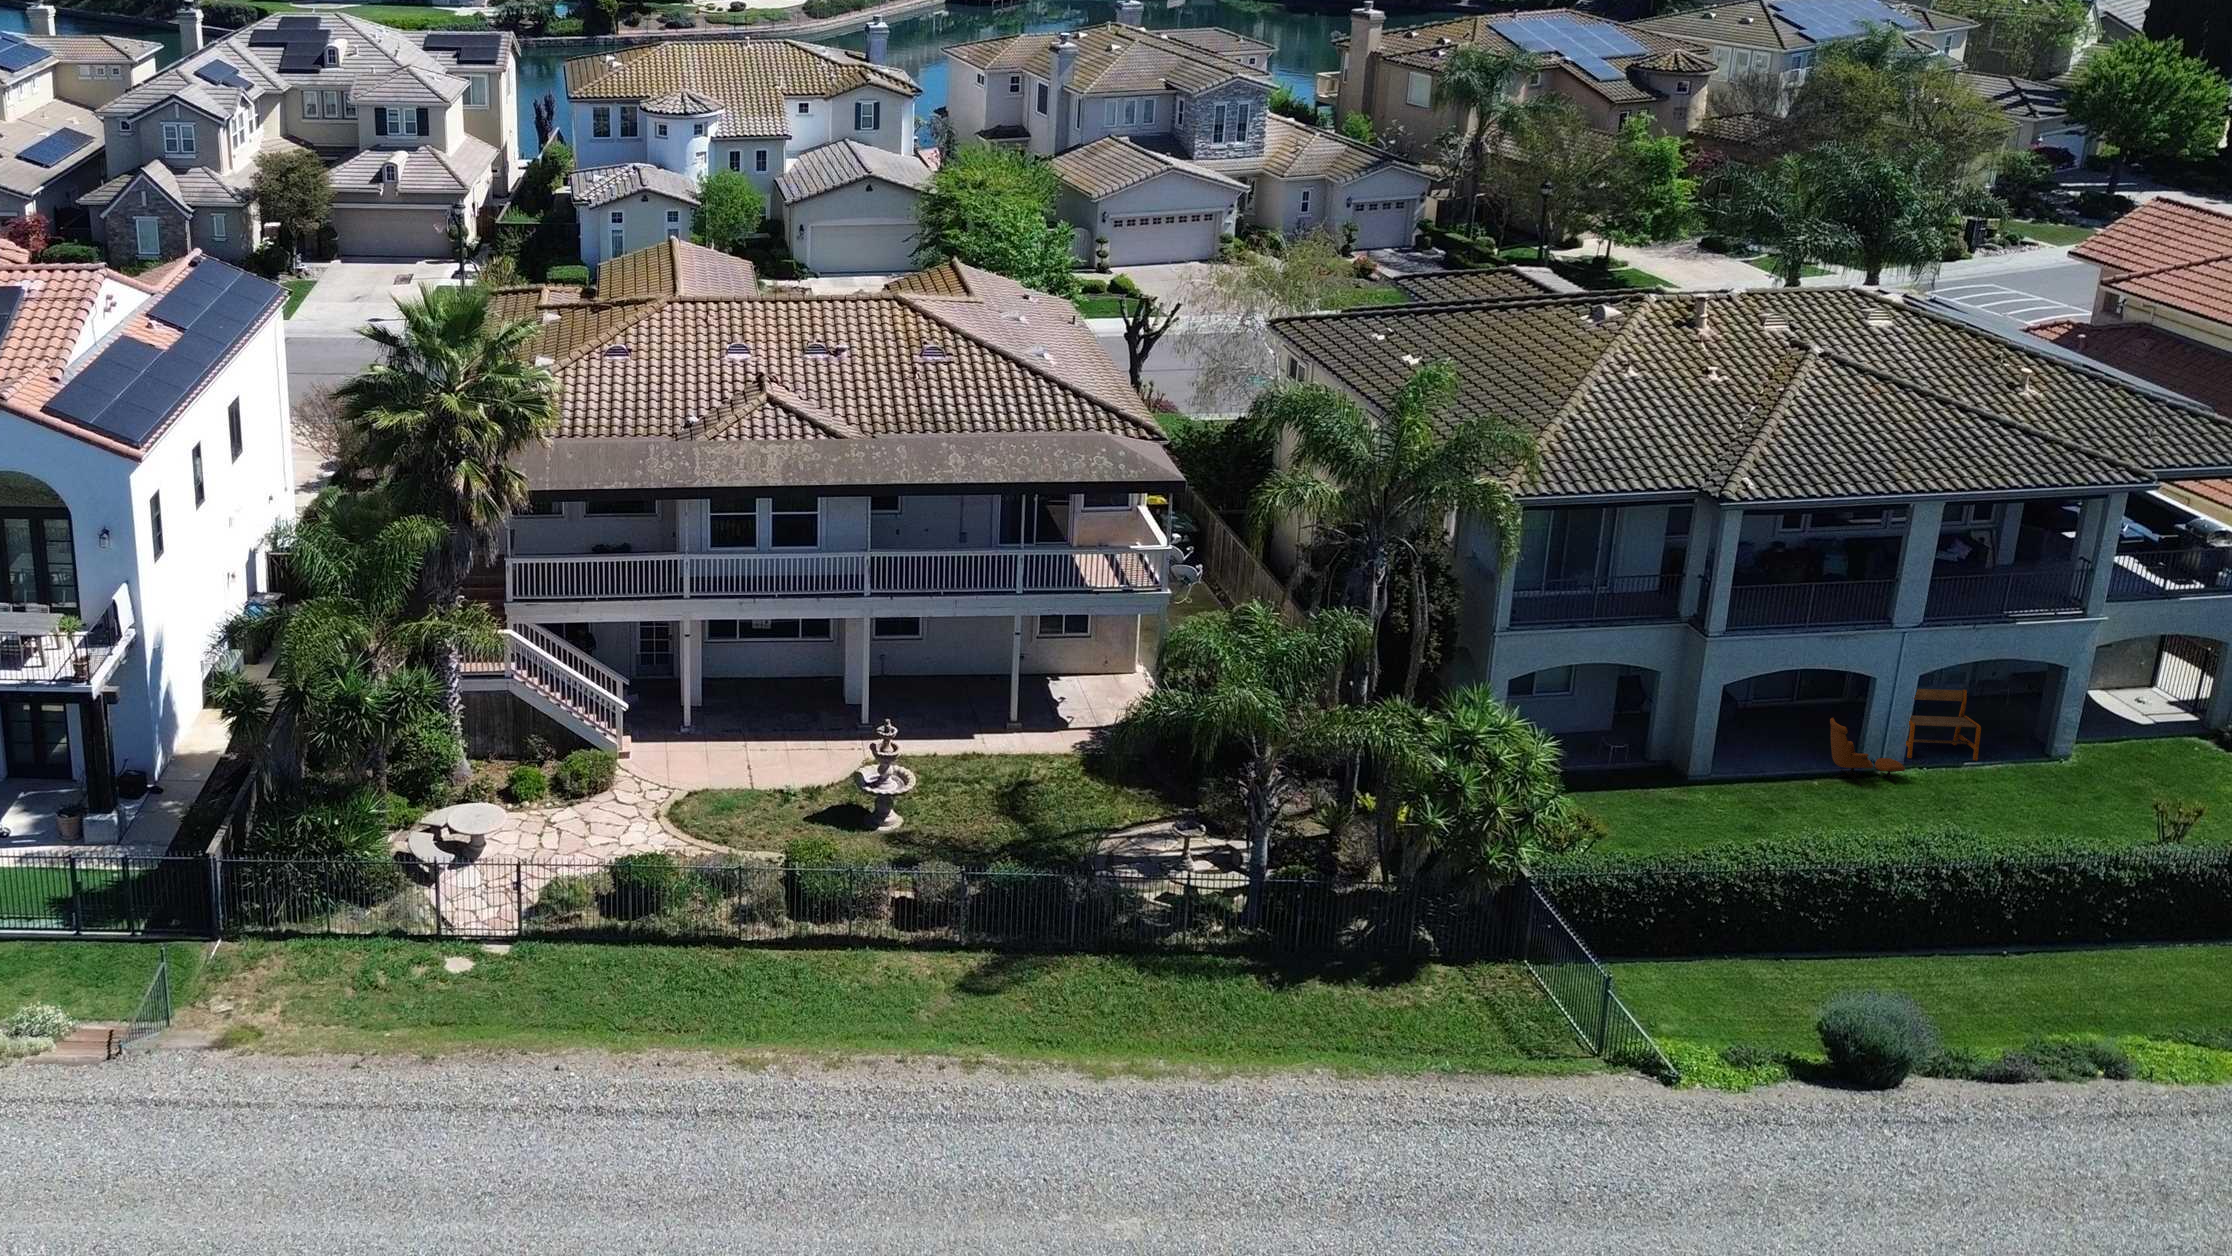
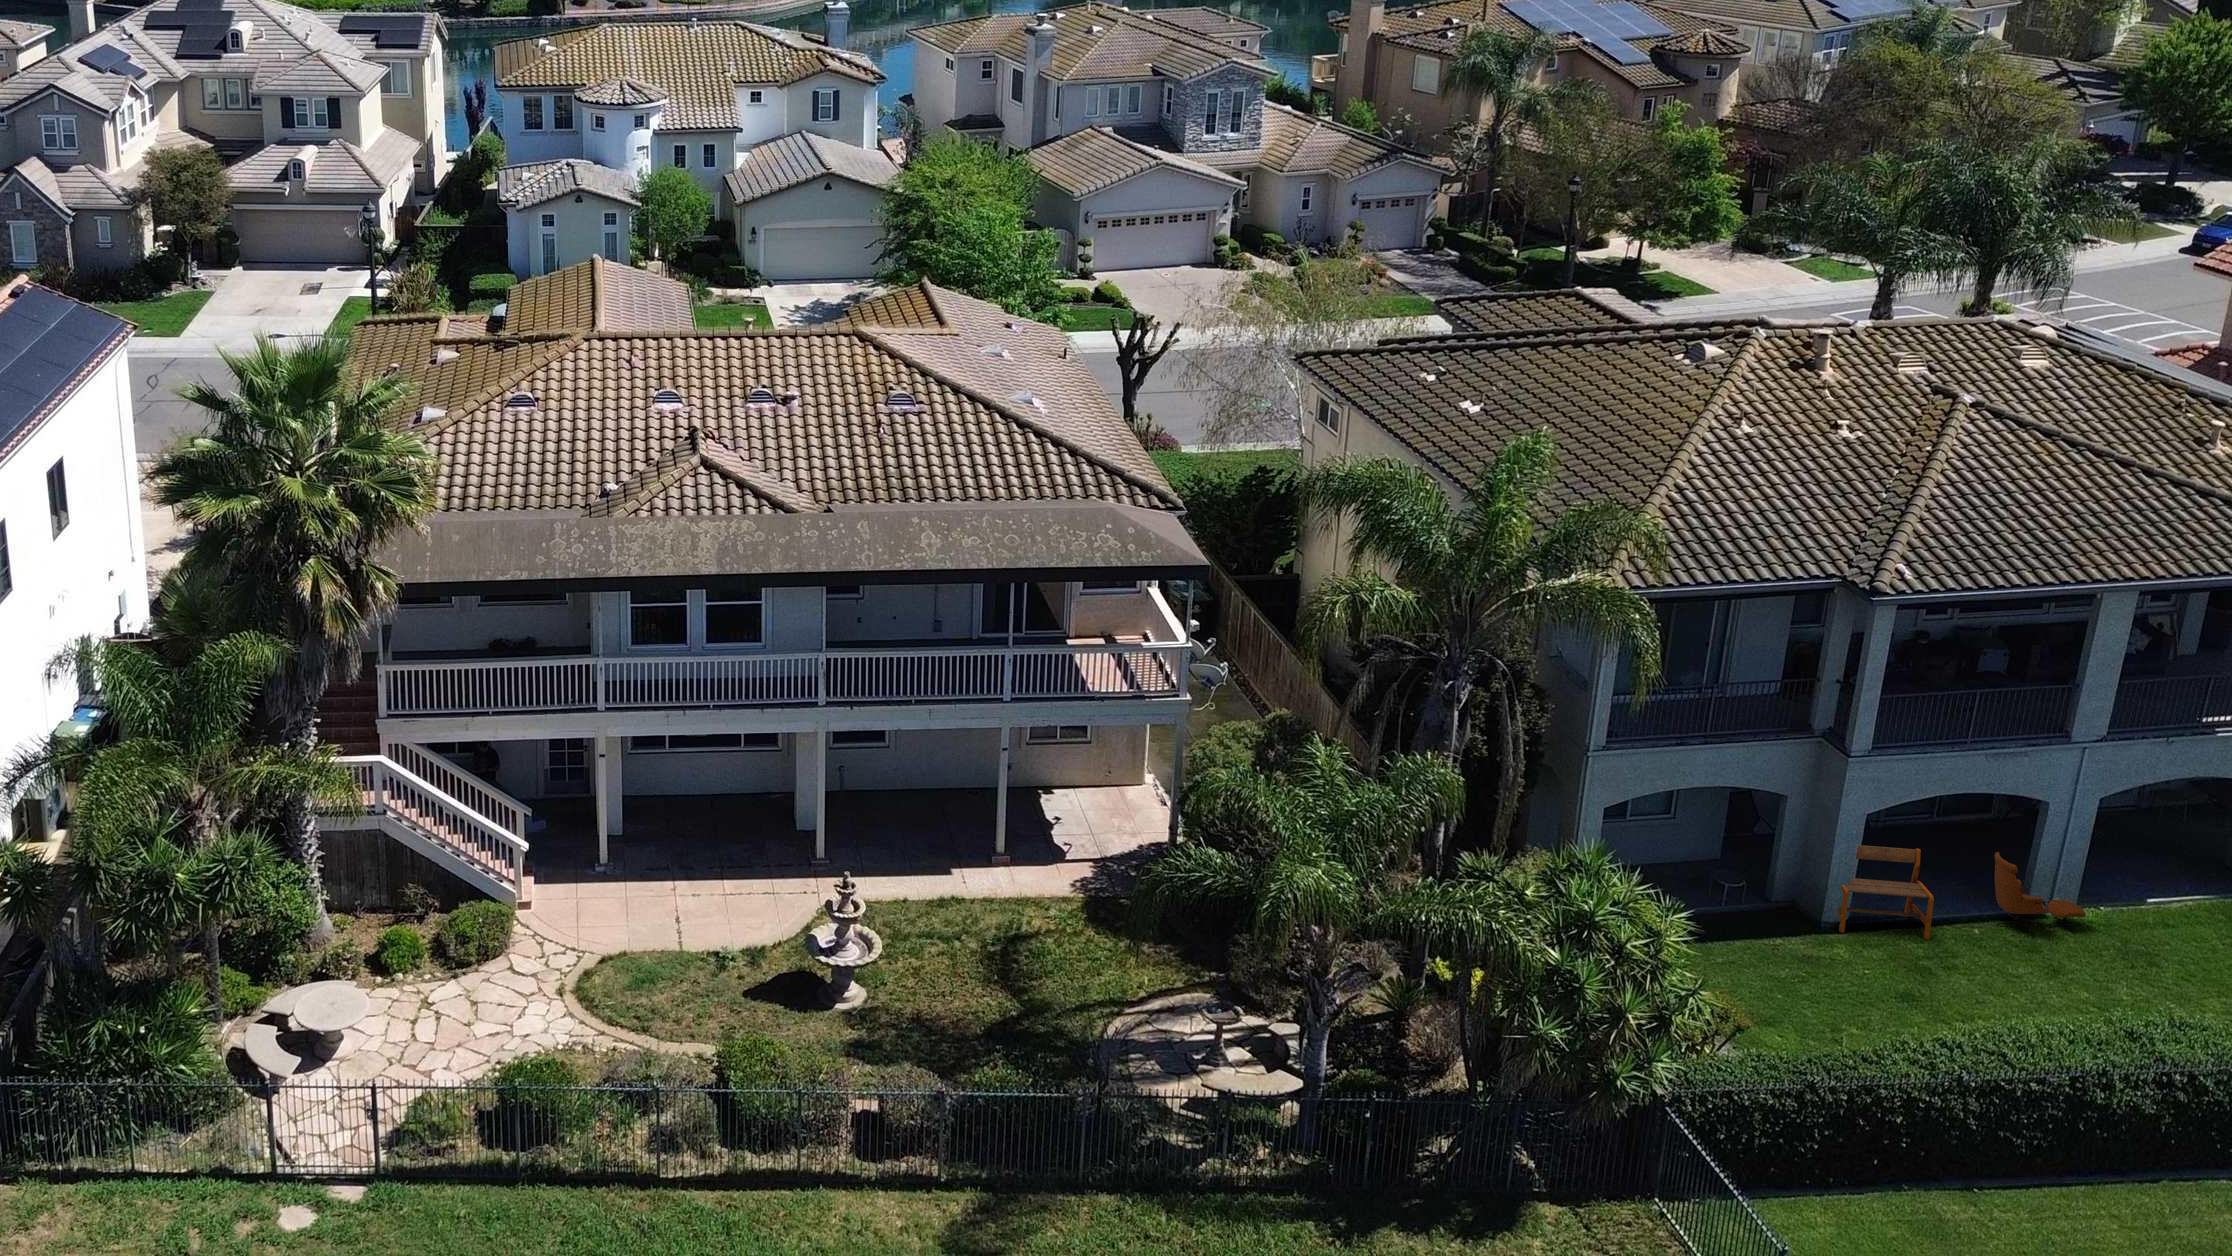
bench: present [1906,689,1981,761] -> present [1837,845,1934,939]

